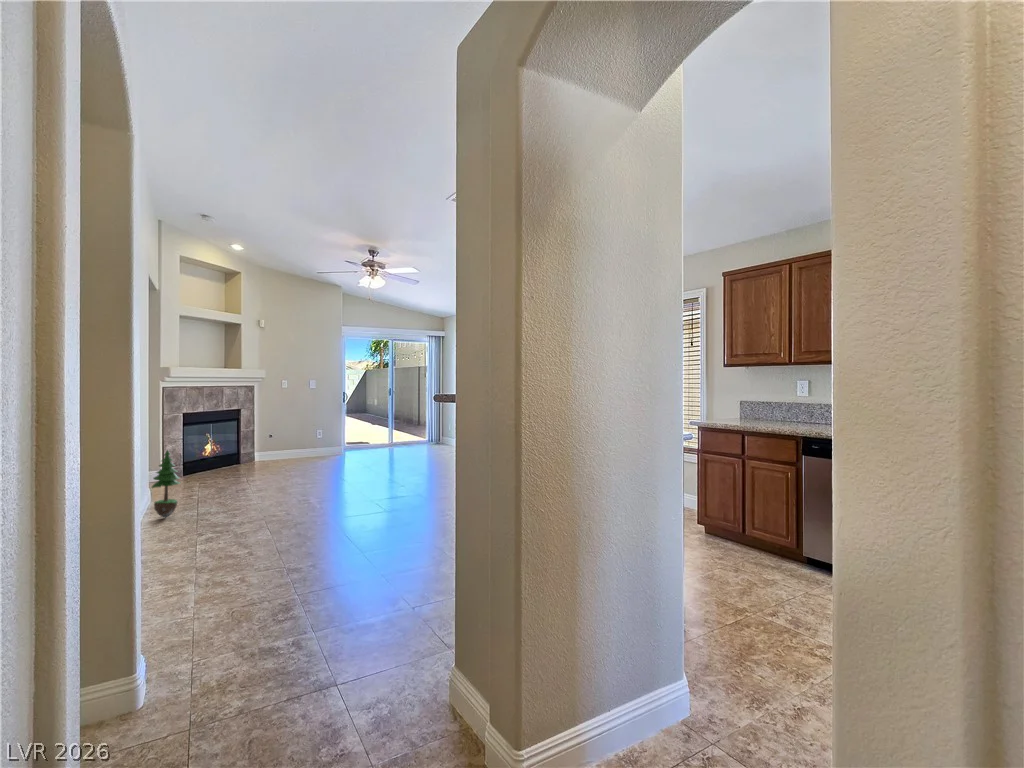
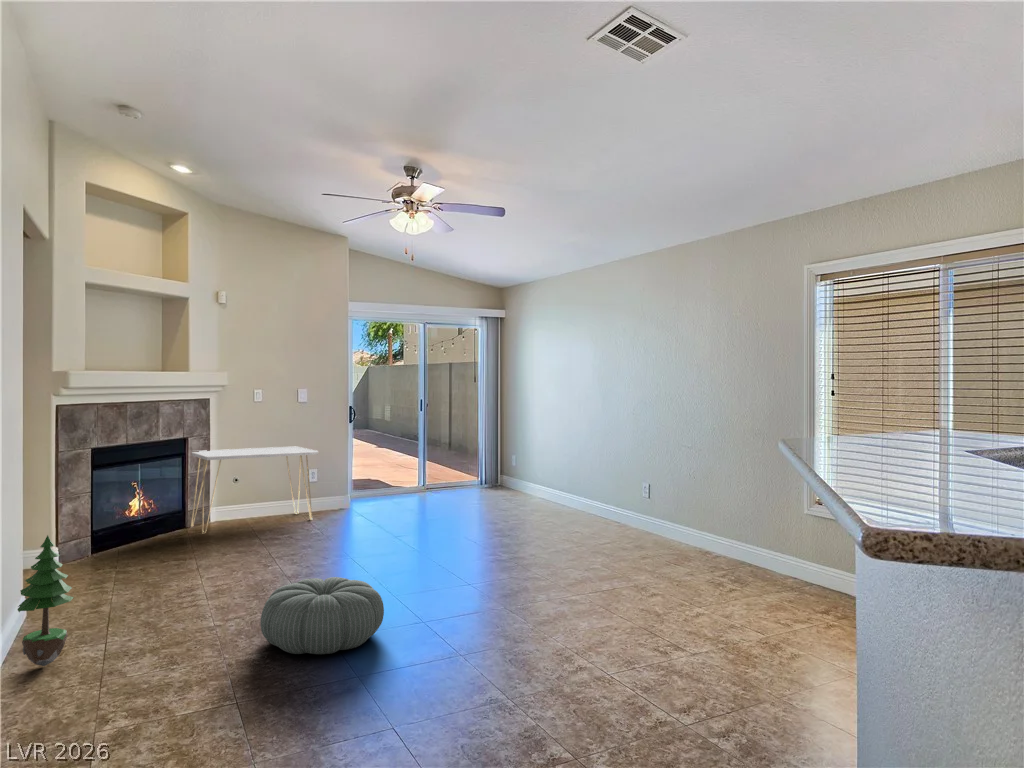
console table: none [242,416,323,467] -> present [191,447,318,533]
pouf: none [282,477,350,512] -> present [261,577,384,654]

